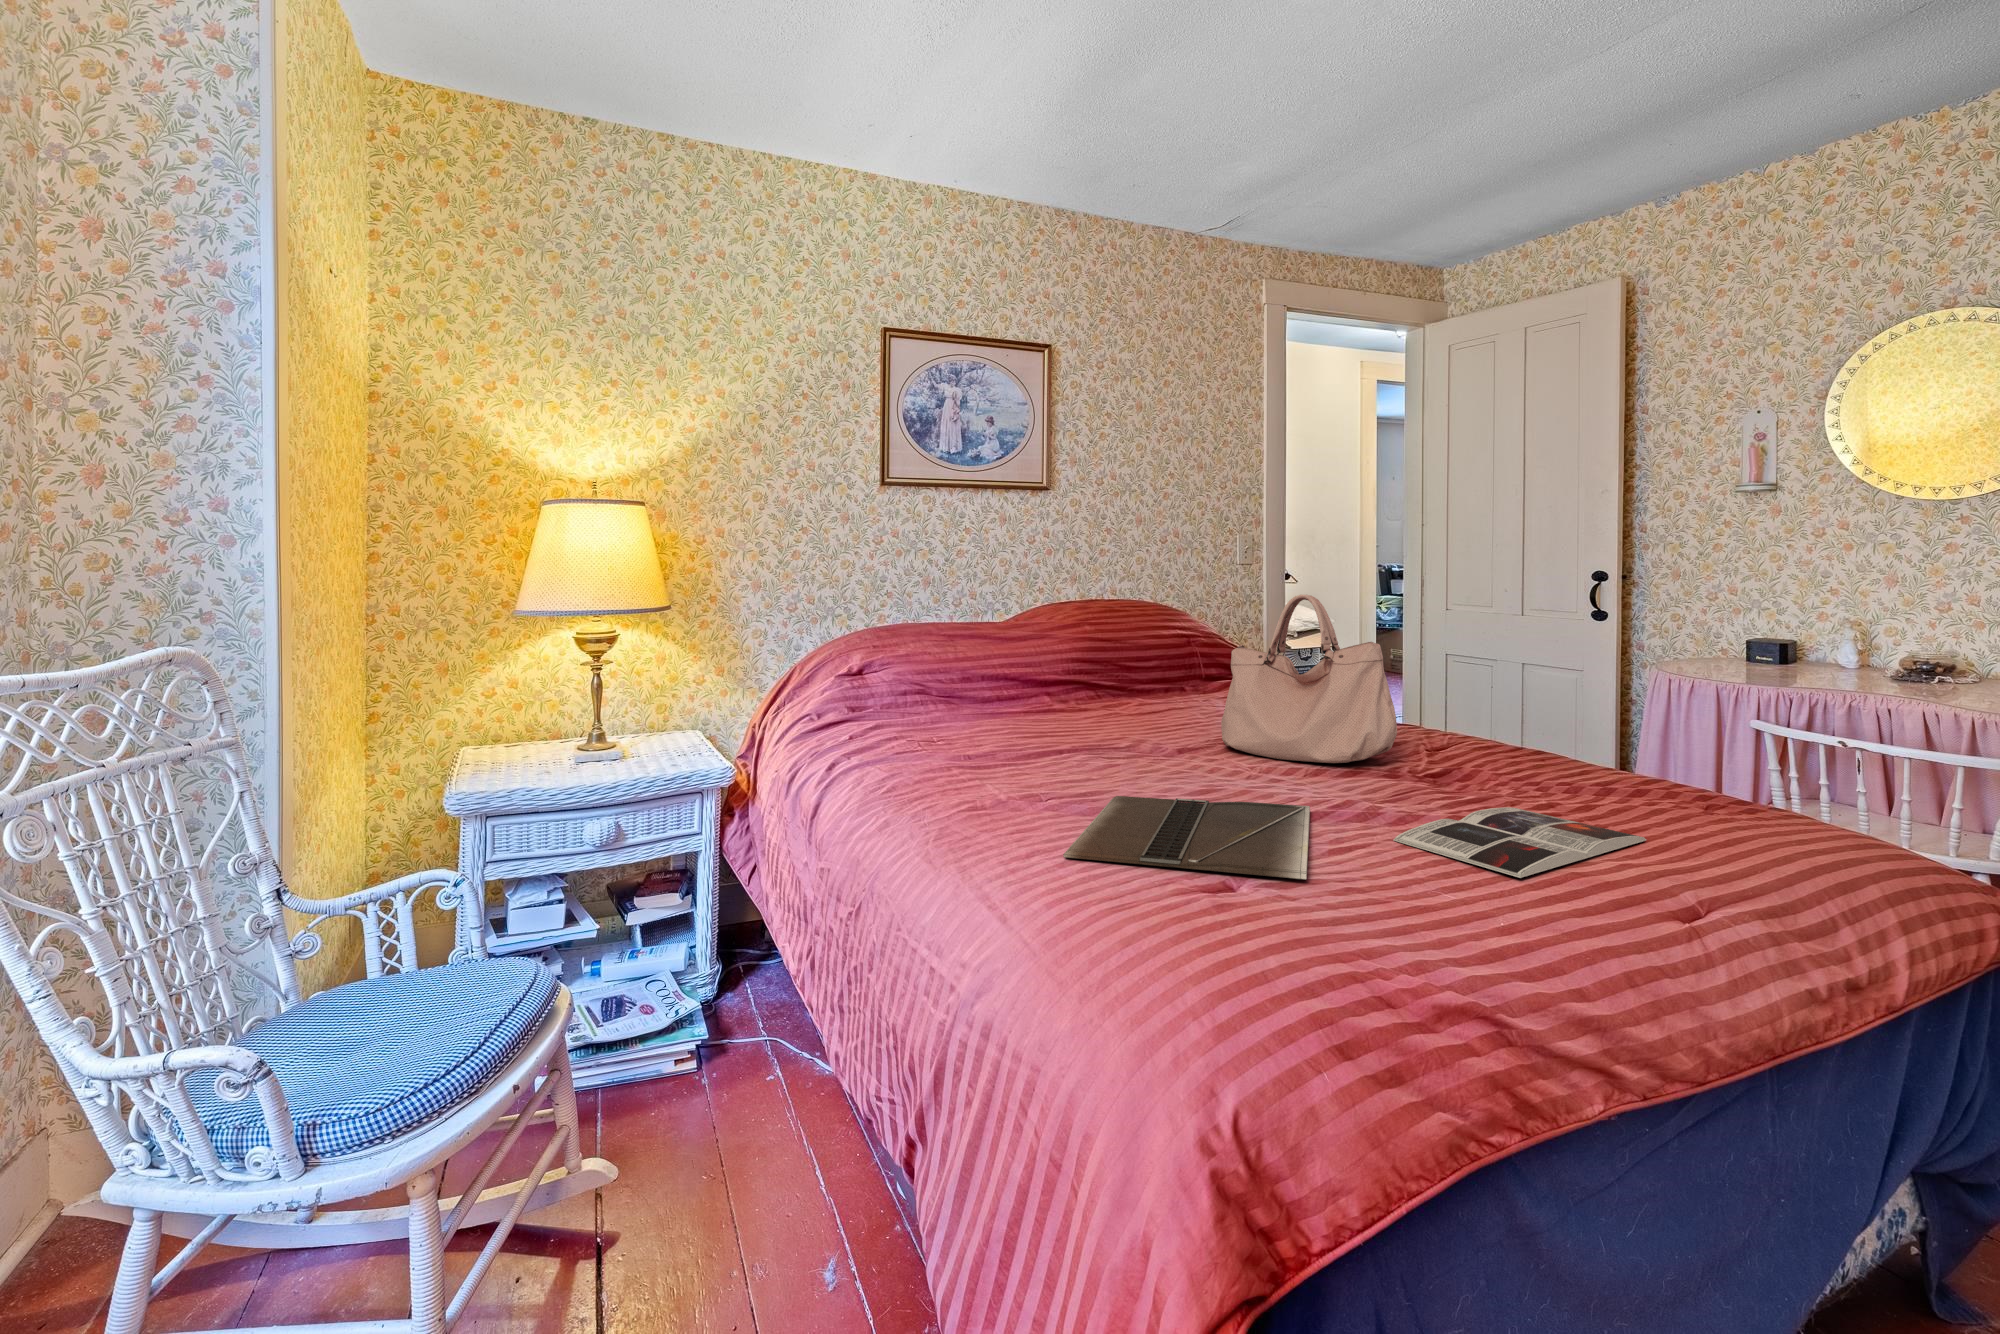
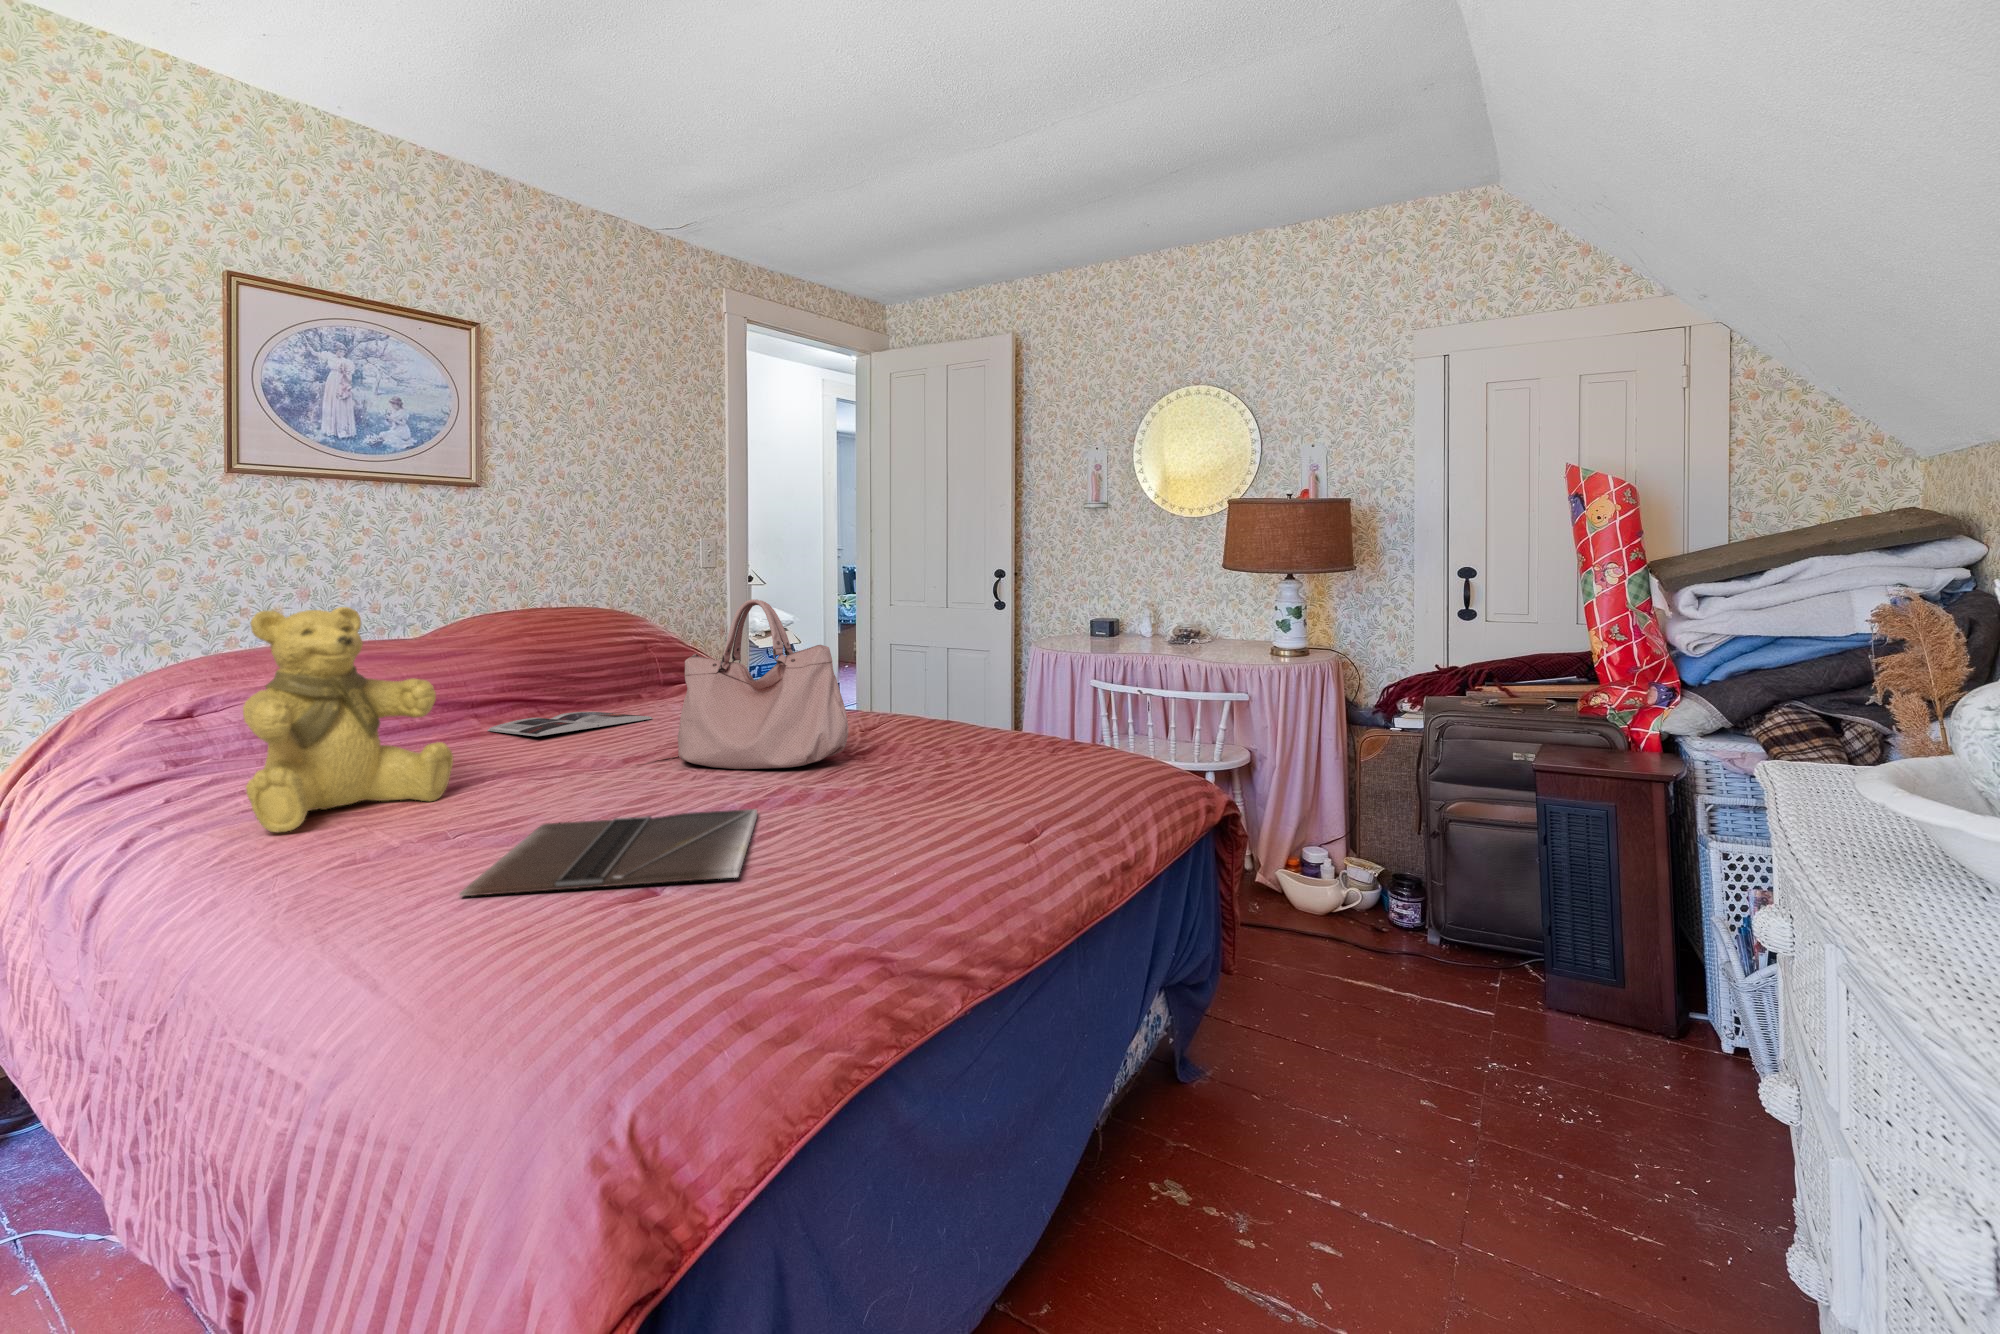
teddy bear: none [905,599,1042,778] -> present [243,607,453,832]
magazine: present [1394,807,1646,878] -> present [488,712,653,736]

